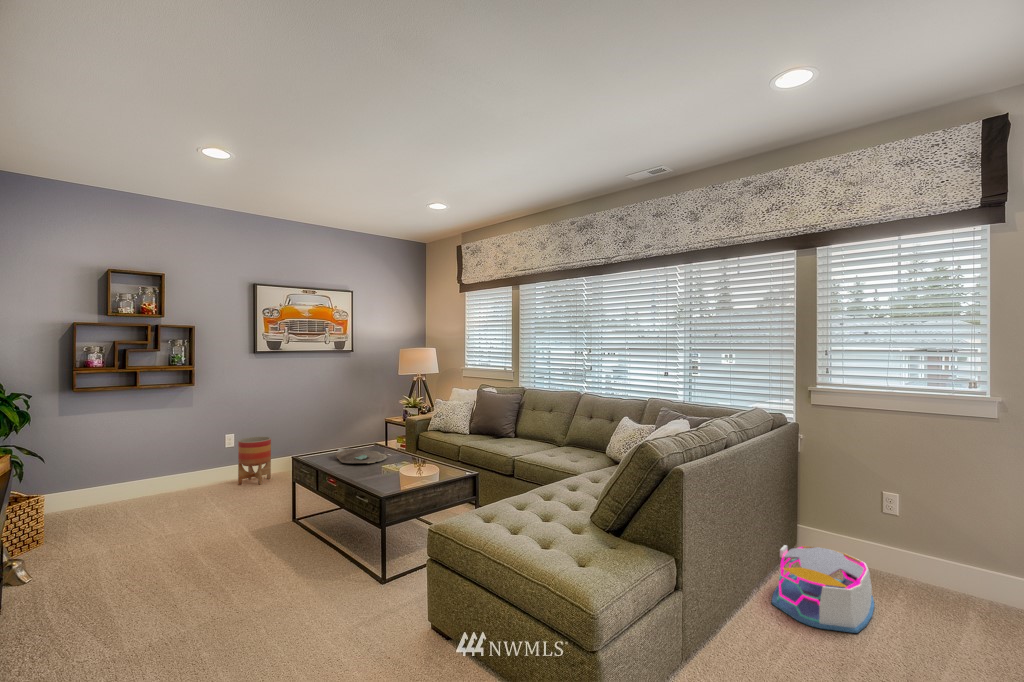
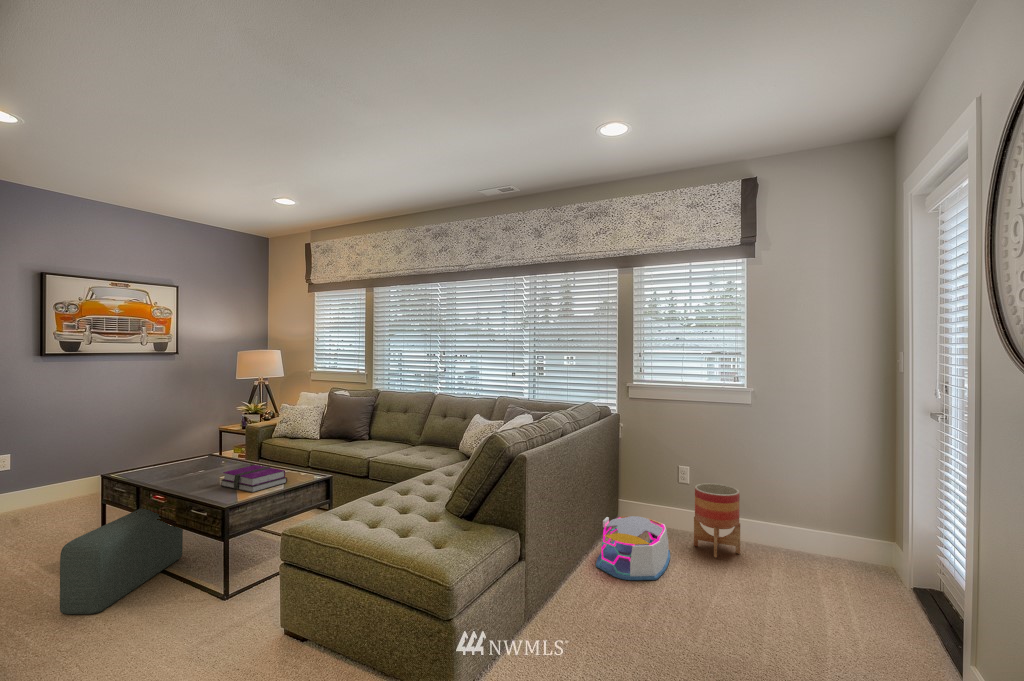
planter: present [238,437,271,485] -> present [694,483,740,558]
decorative bowl: present [335,448,387,464] -> none [162,461,226,477]
hardback book: none [380,457,437,484] -> present [221,465,287,493]
pouf: none [254,487,351,581] -> present [60,508,183,614]

